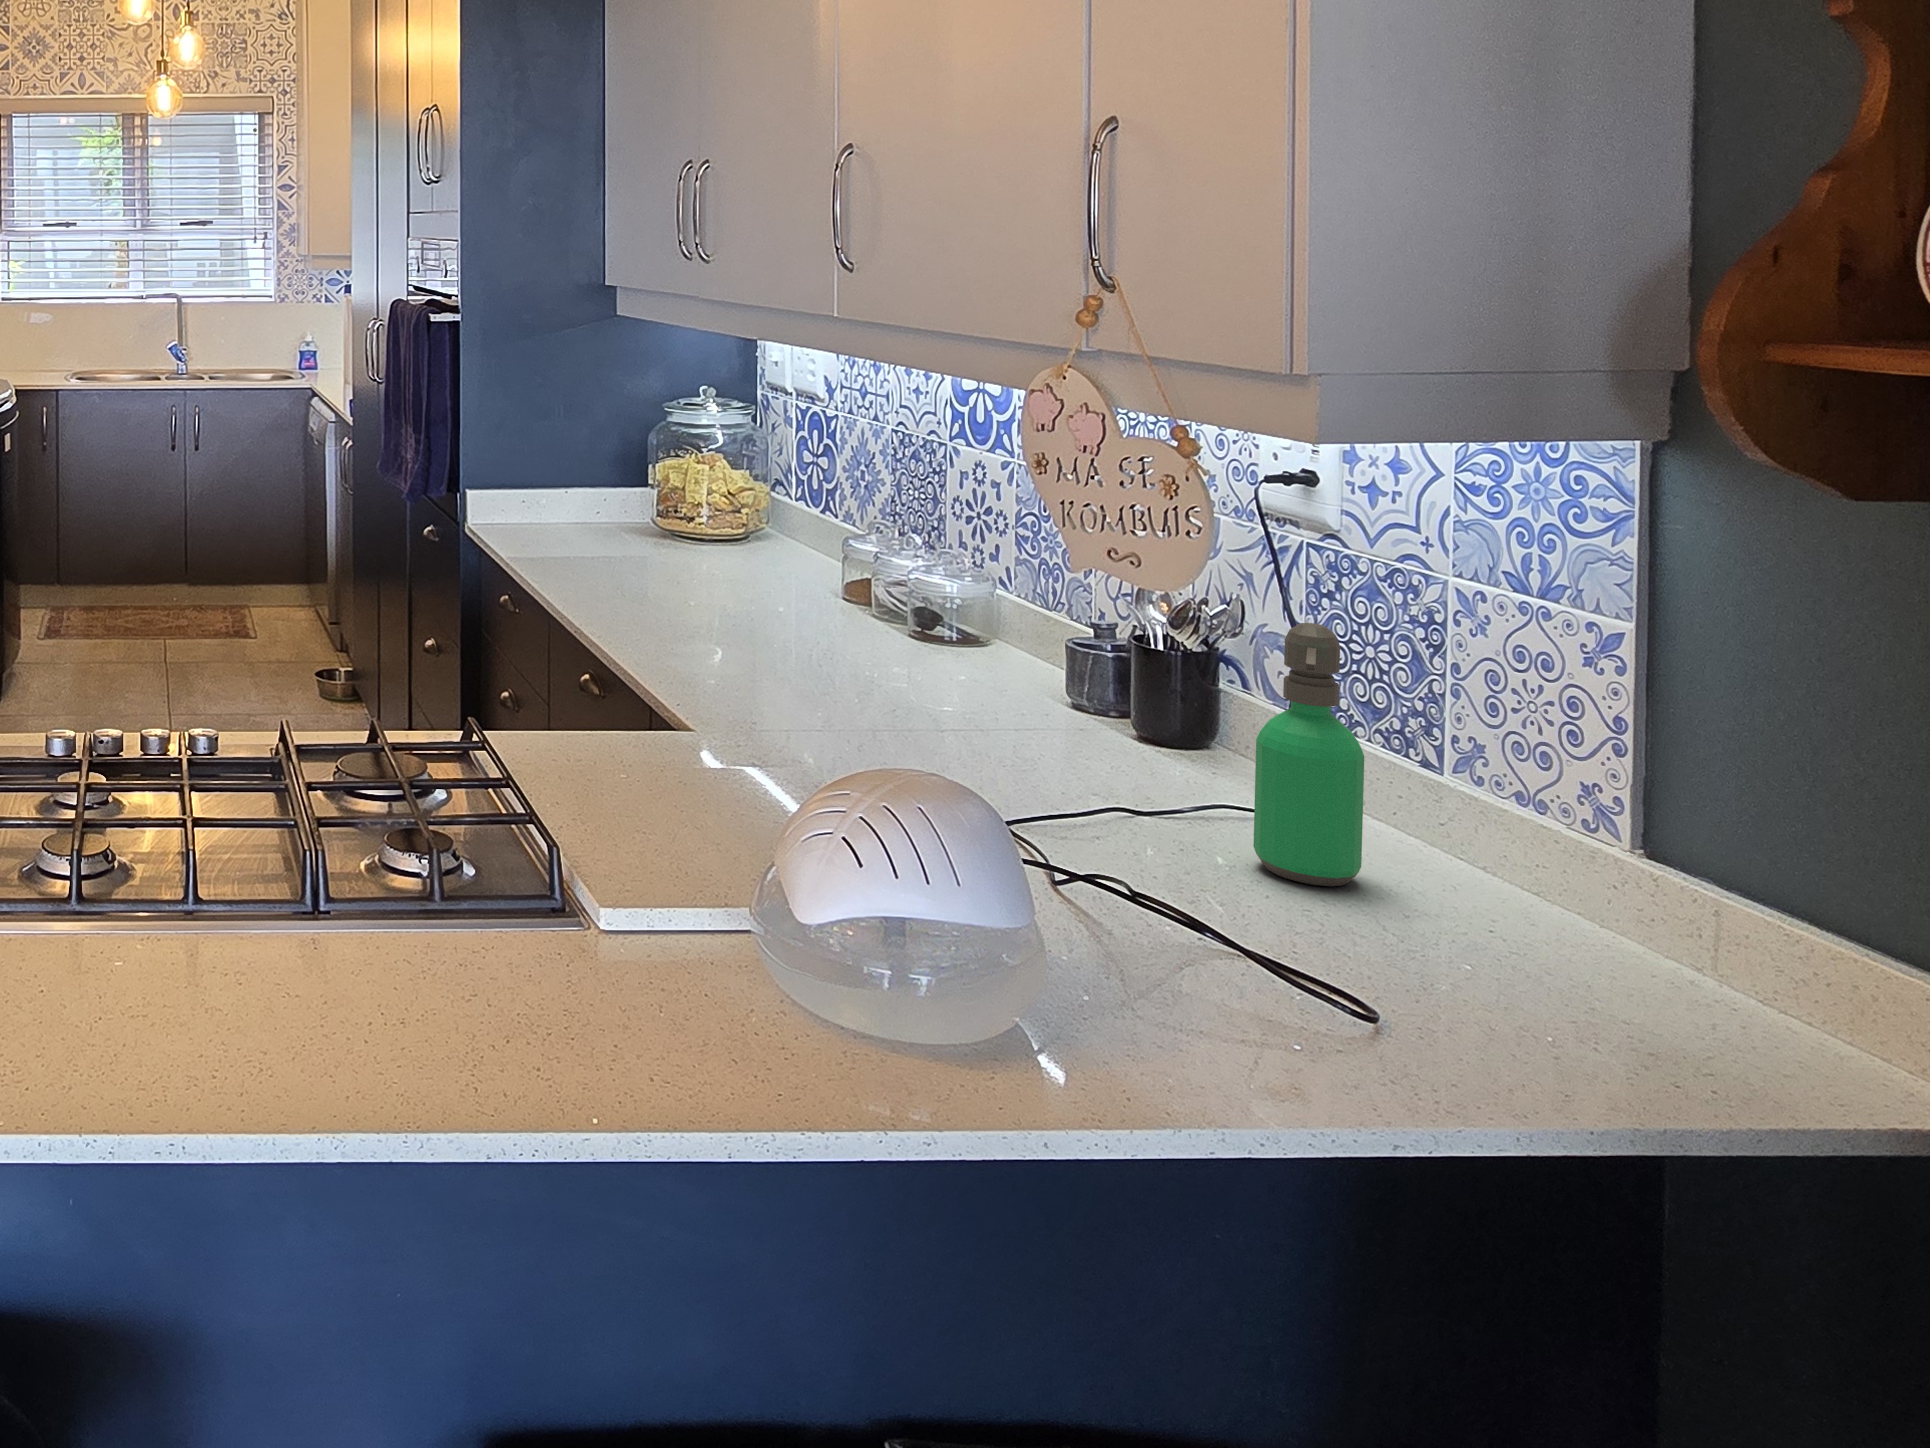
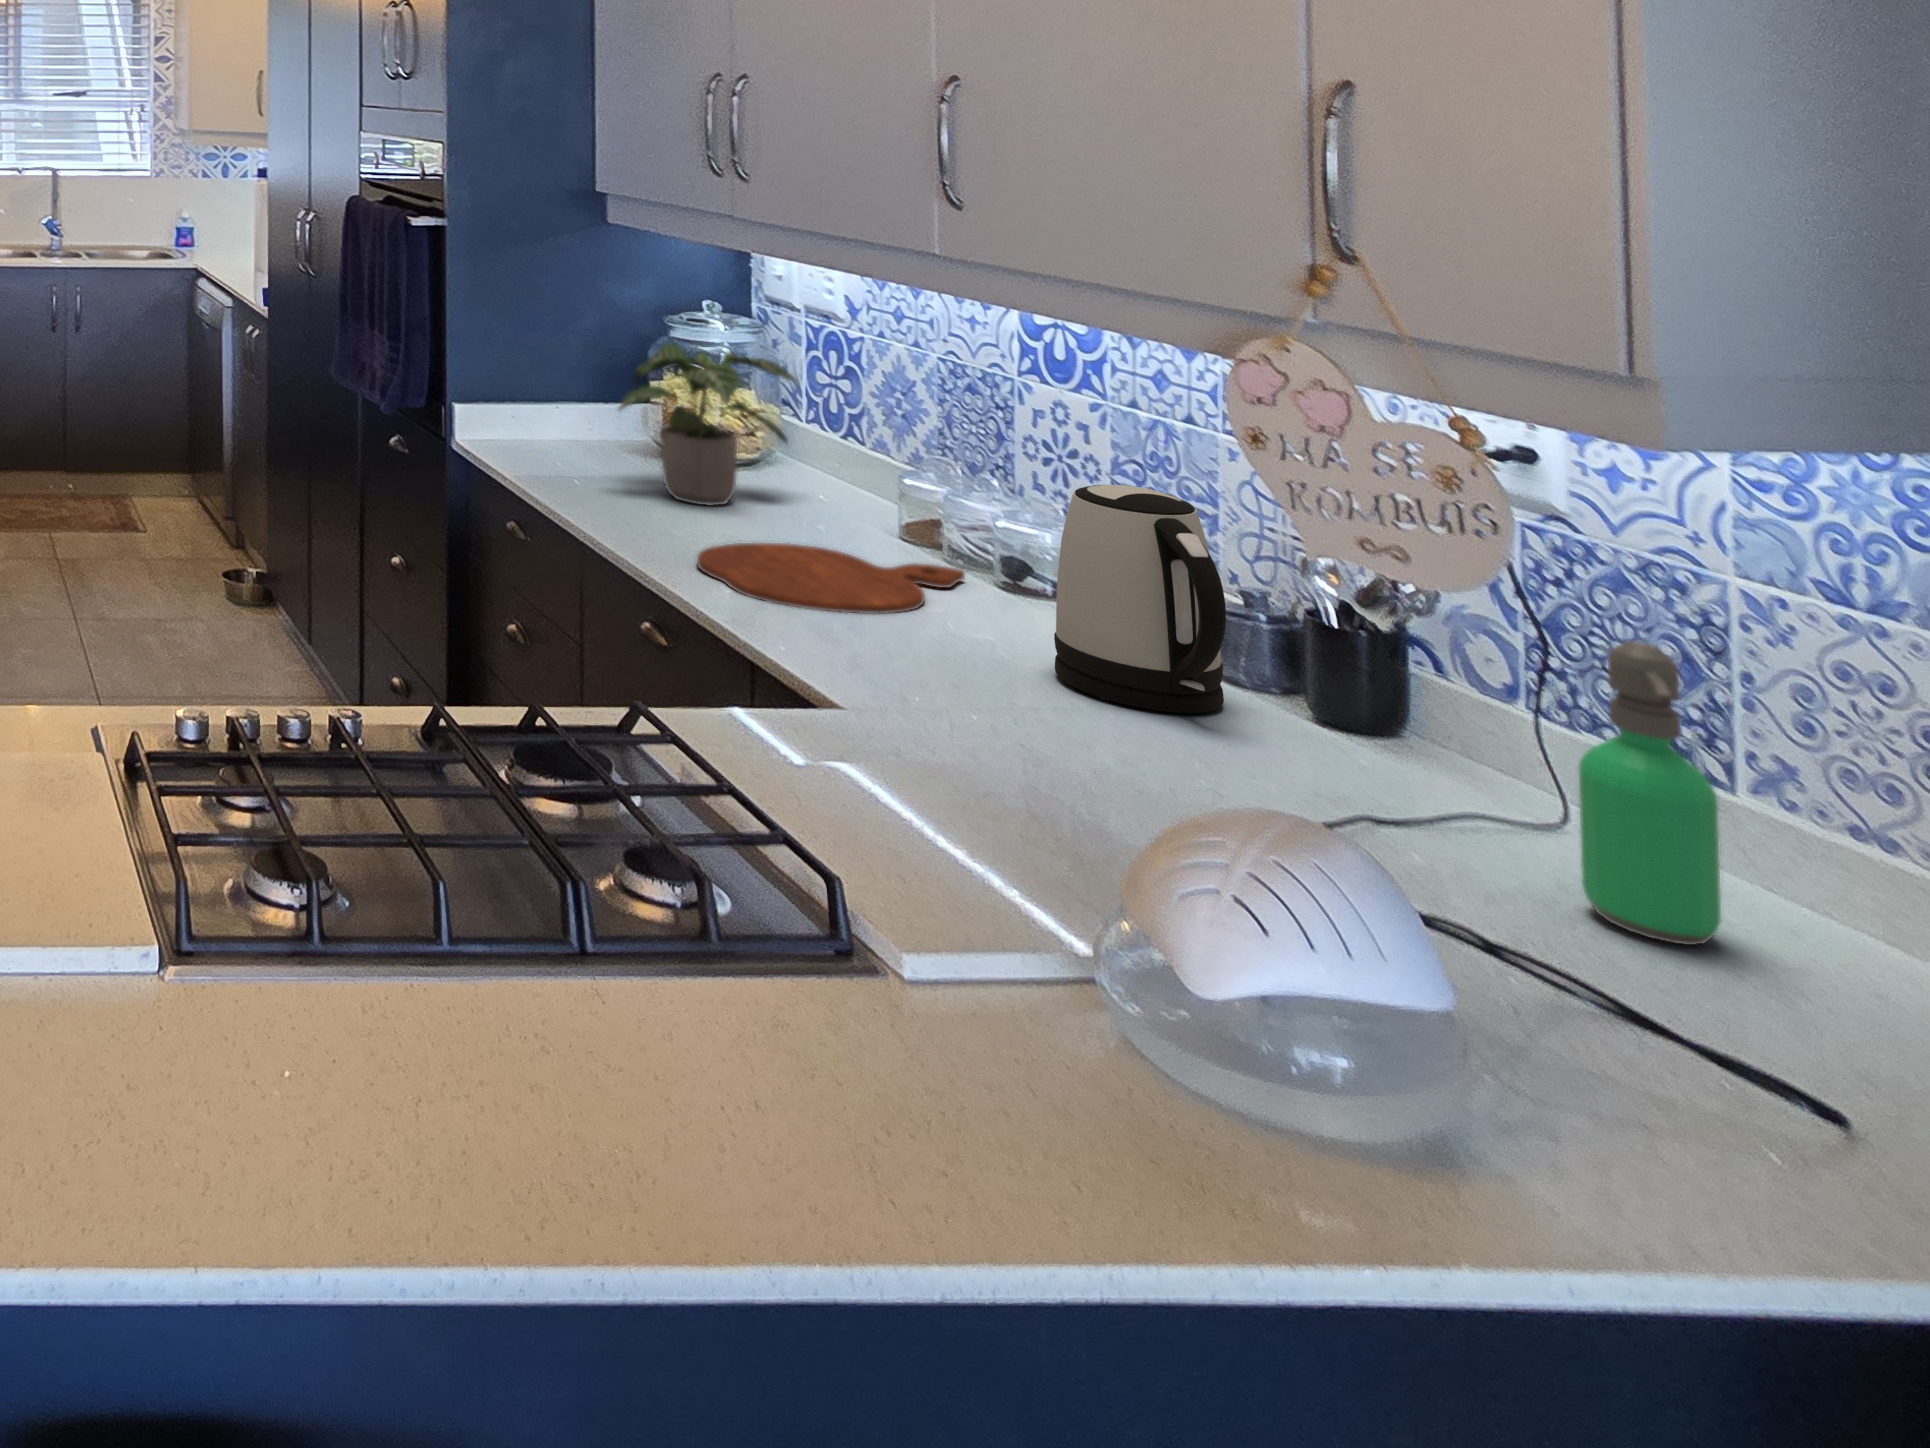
potted plant: none [602,426,782,578] -> present [619,343,797,505]
kettle: none [910,525,1054,727] -> present [1054,485,1226,713]
cutting board: none [635,603,886,658] -> present [697,543,965,614]

